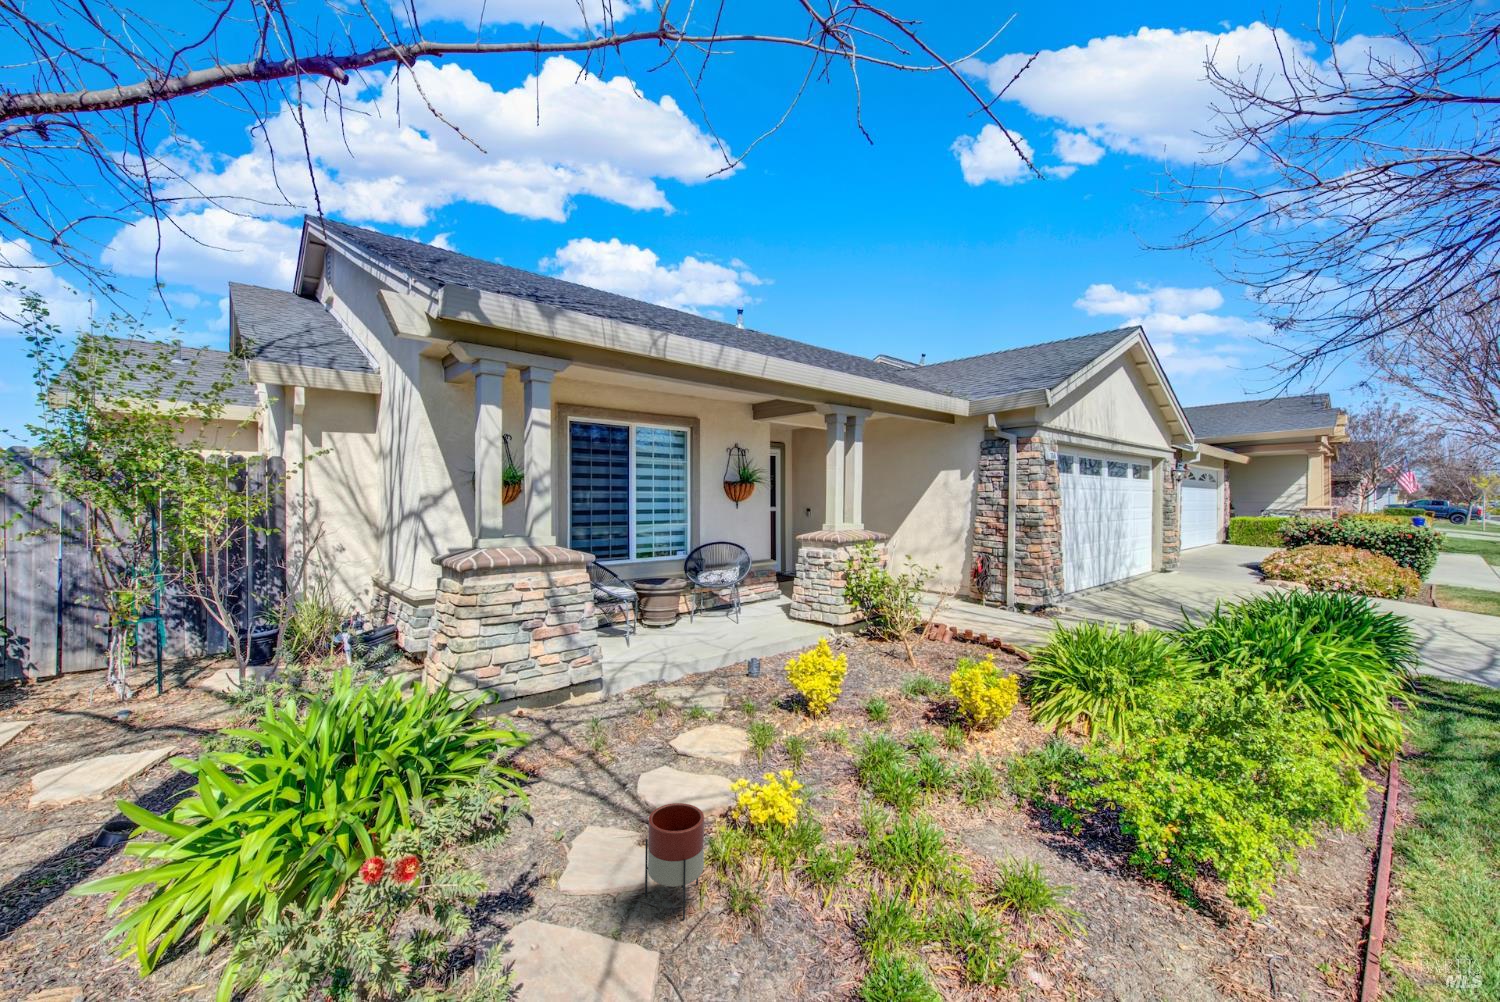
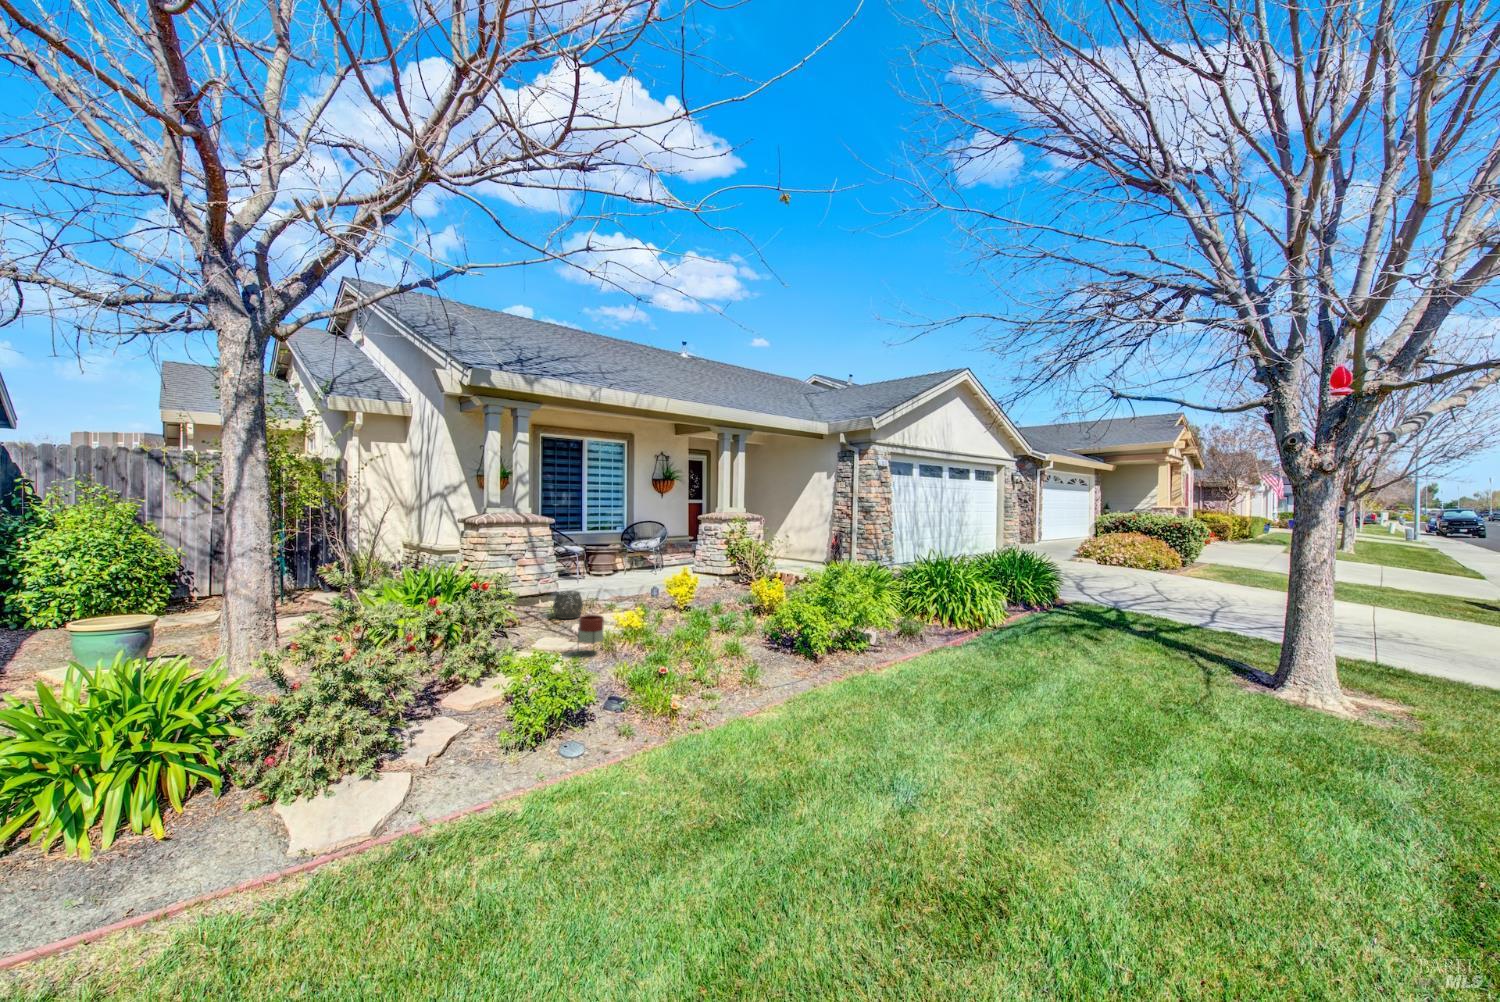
woven basket: none [590,689,644,749] -> present [553,591,583,619]

